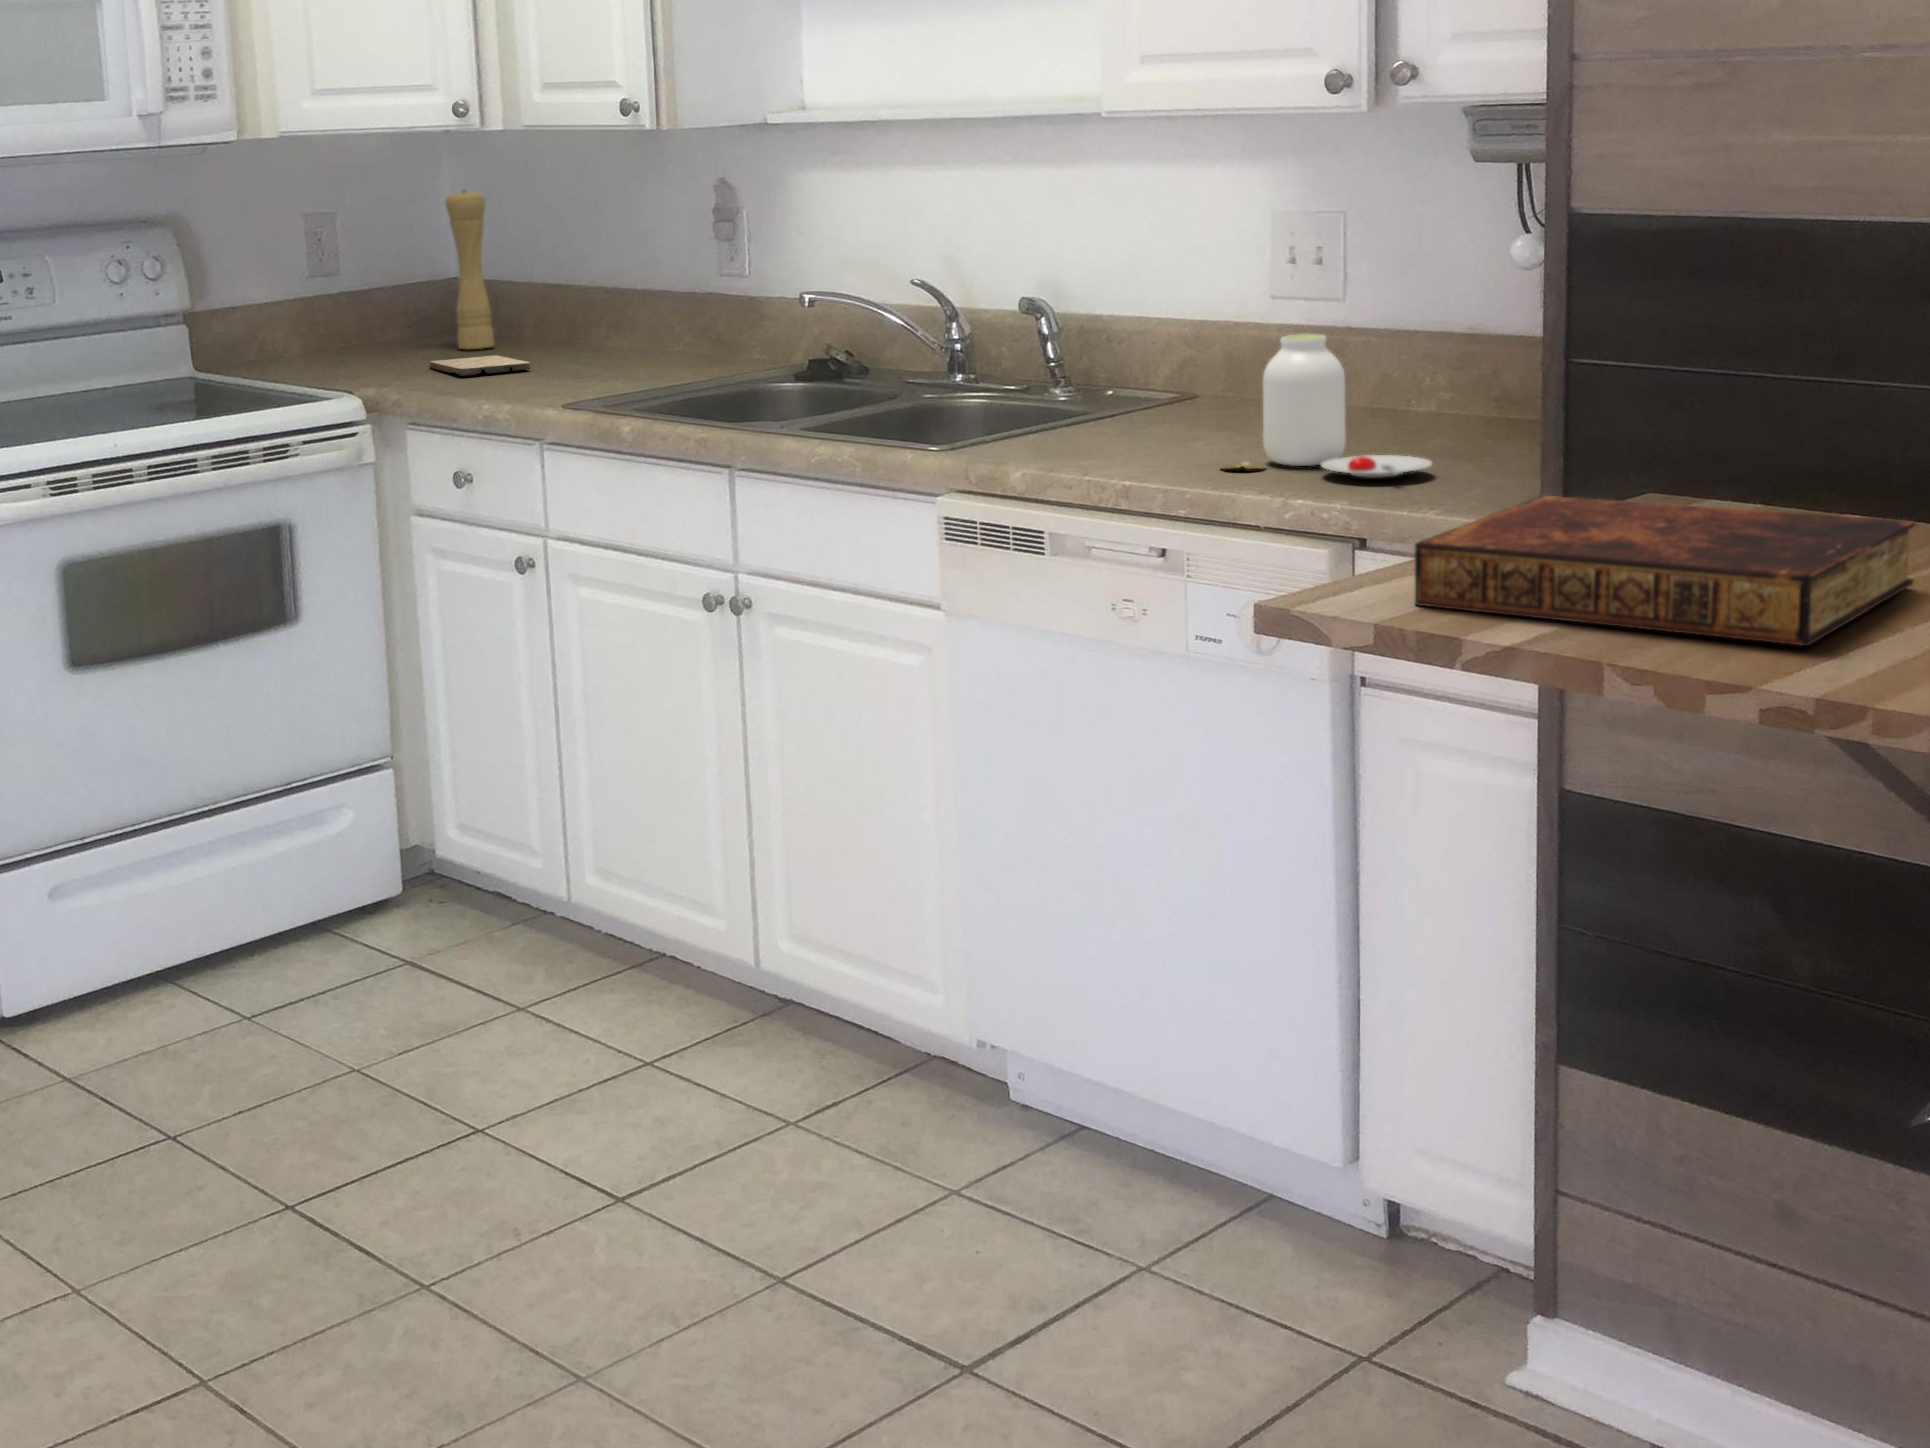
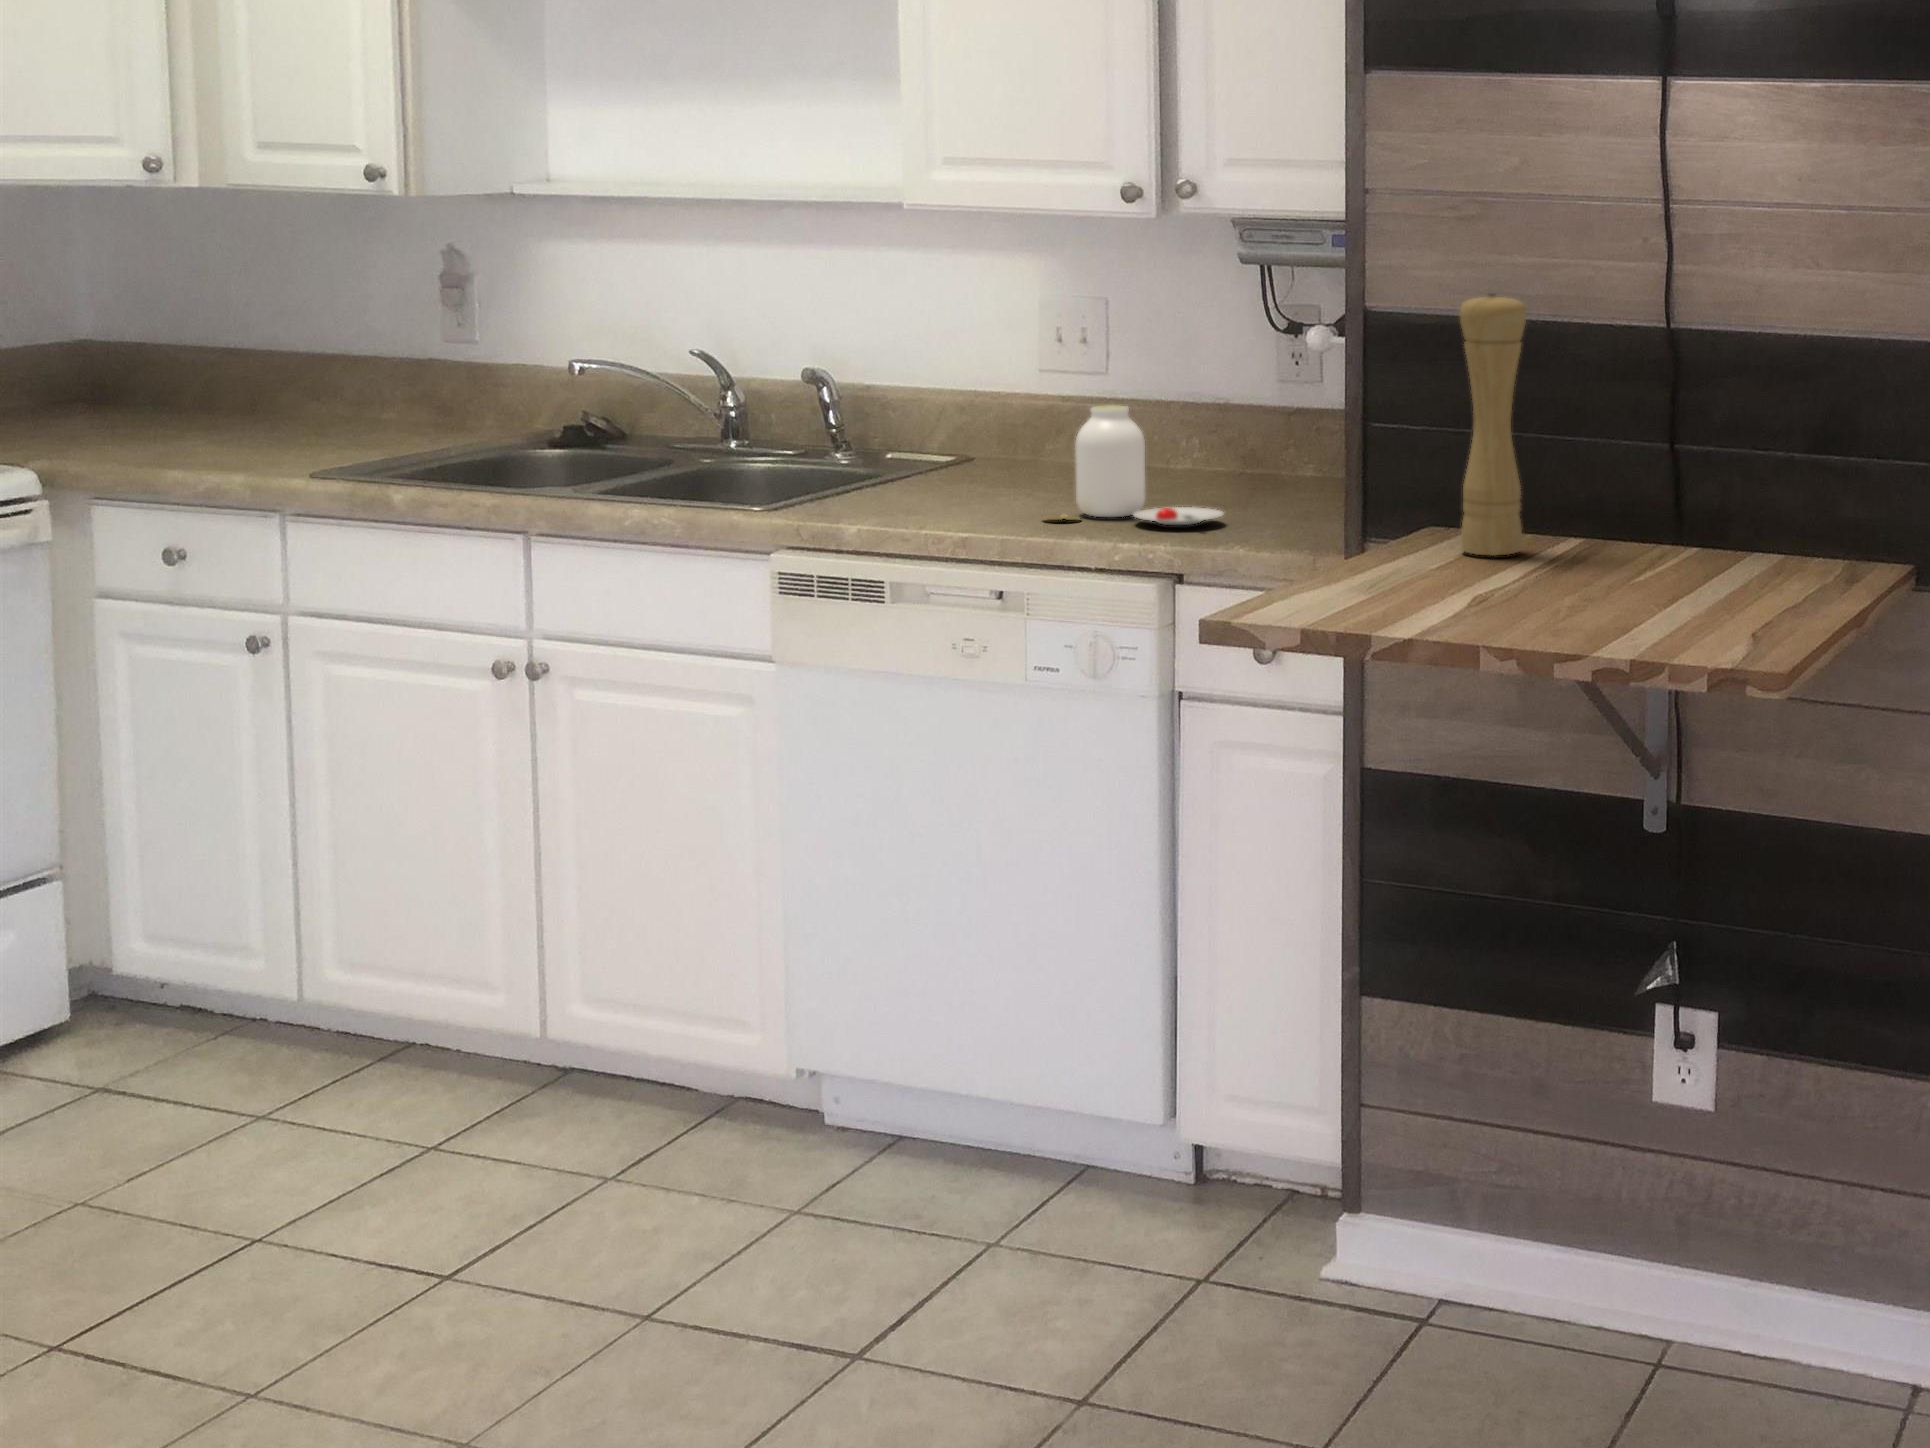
pepper mill: present [445,190,495,349] -> present [1460,293,1526,556]
cutting board: present [429,355,531,376] -> none [99,423,232,444]
book: present [1415,496,1915,646] -> none [1316,528,1646,626]

